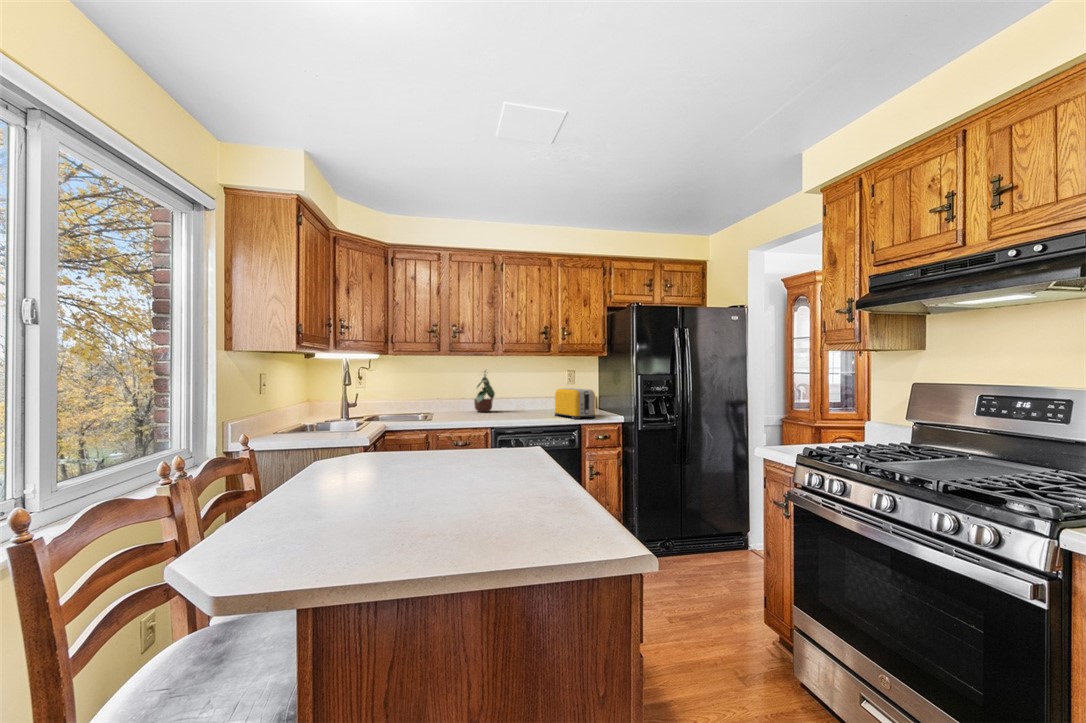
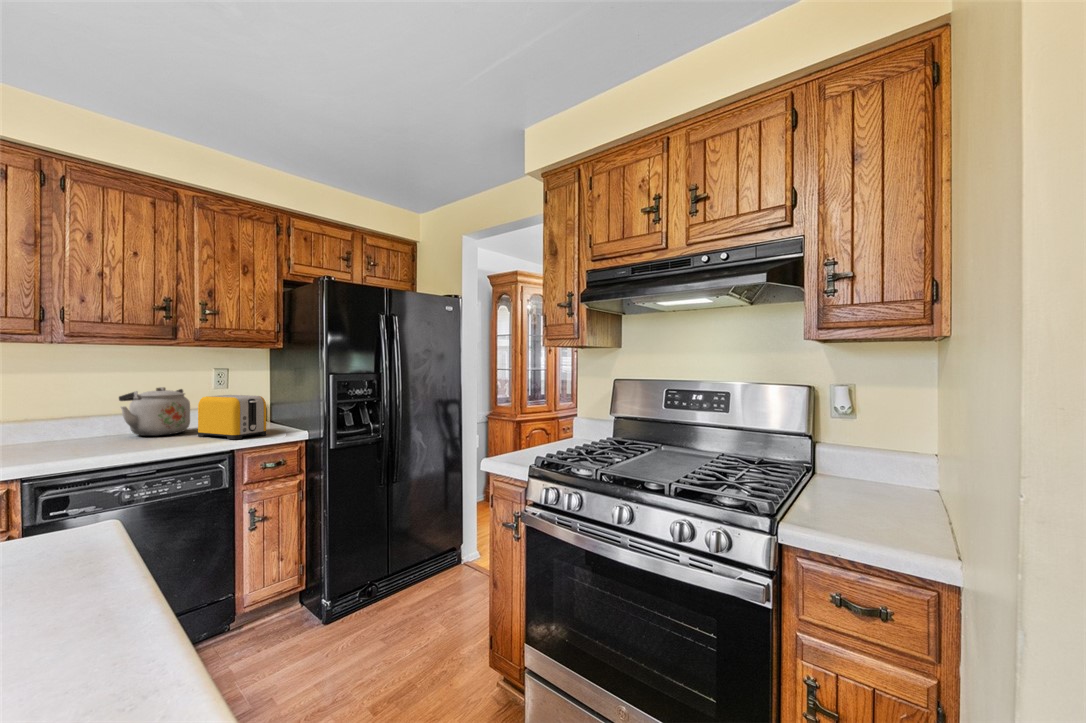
potted plant: present [474,371,495,412] -> none [22,369,84,441]
kettle: none [514,382,550,413] -> present [119,387,190,436]

